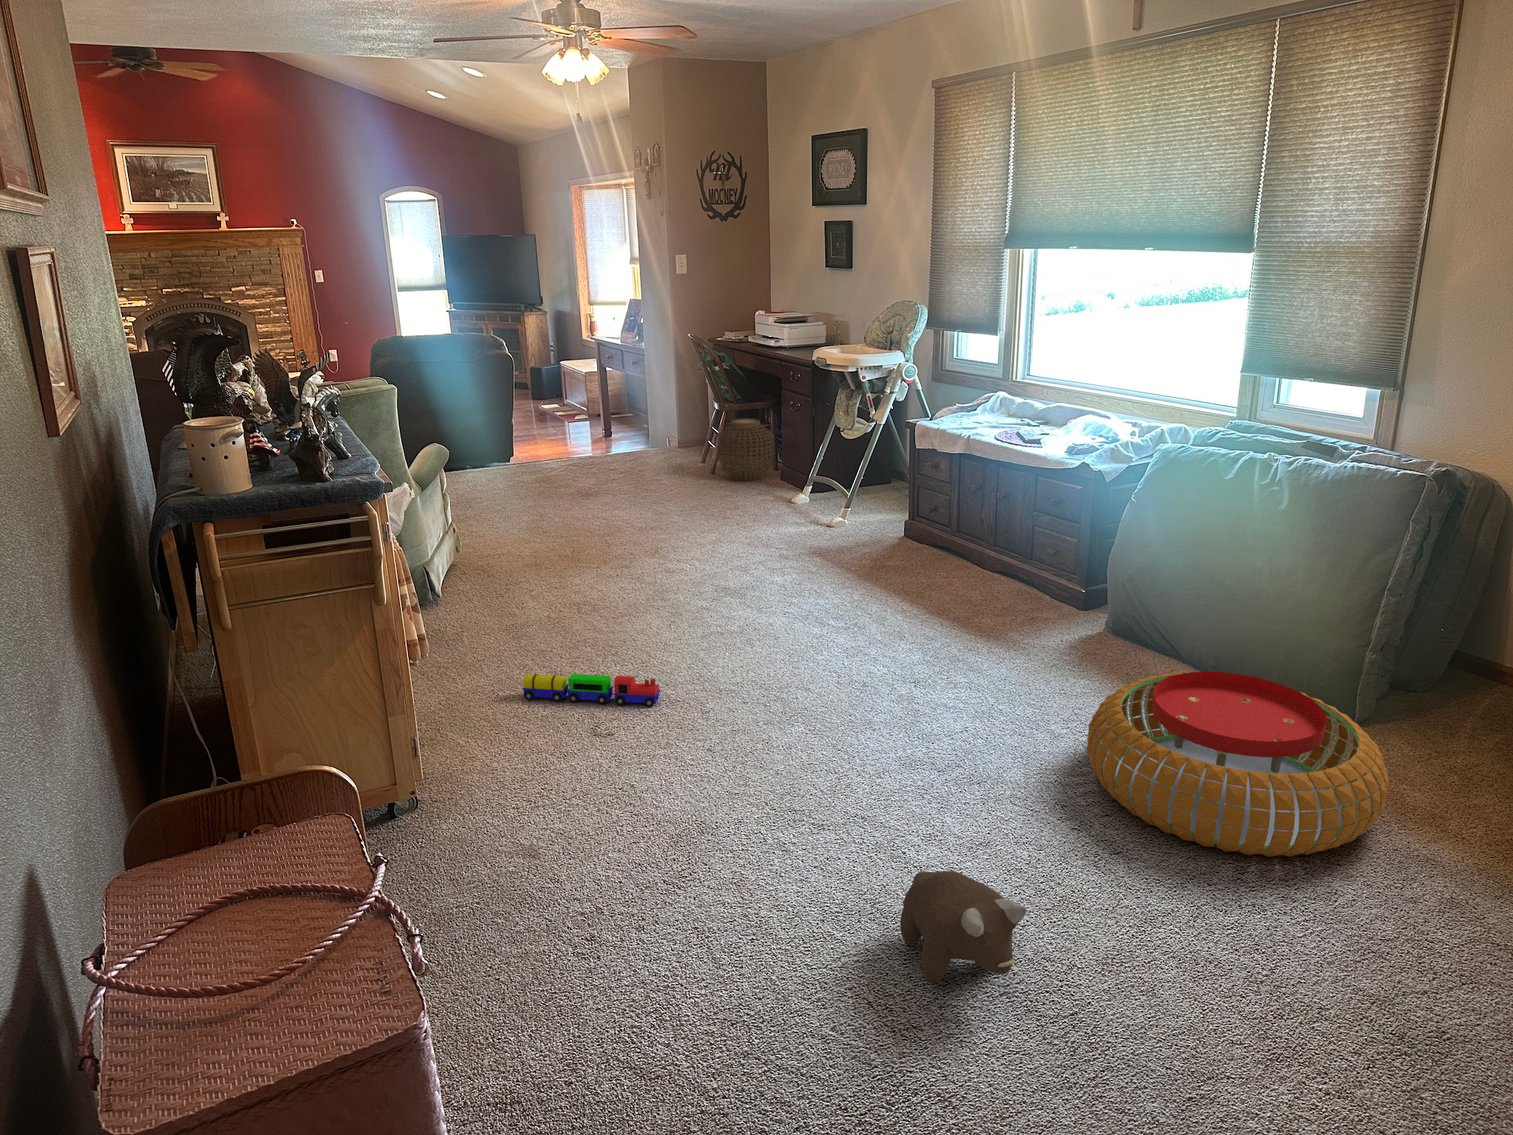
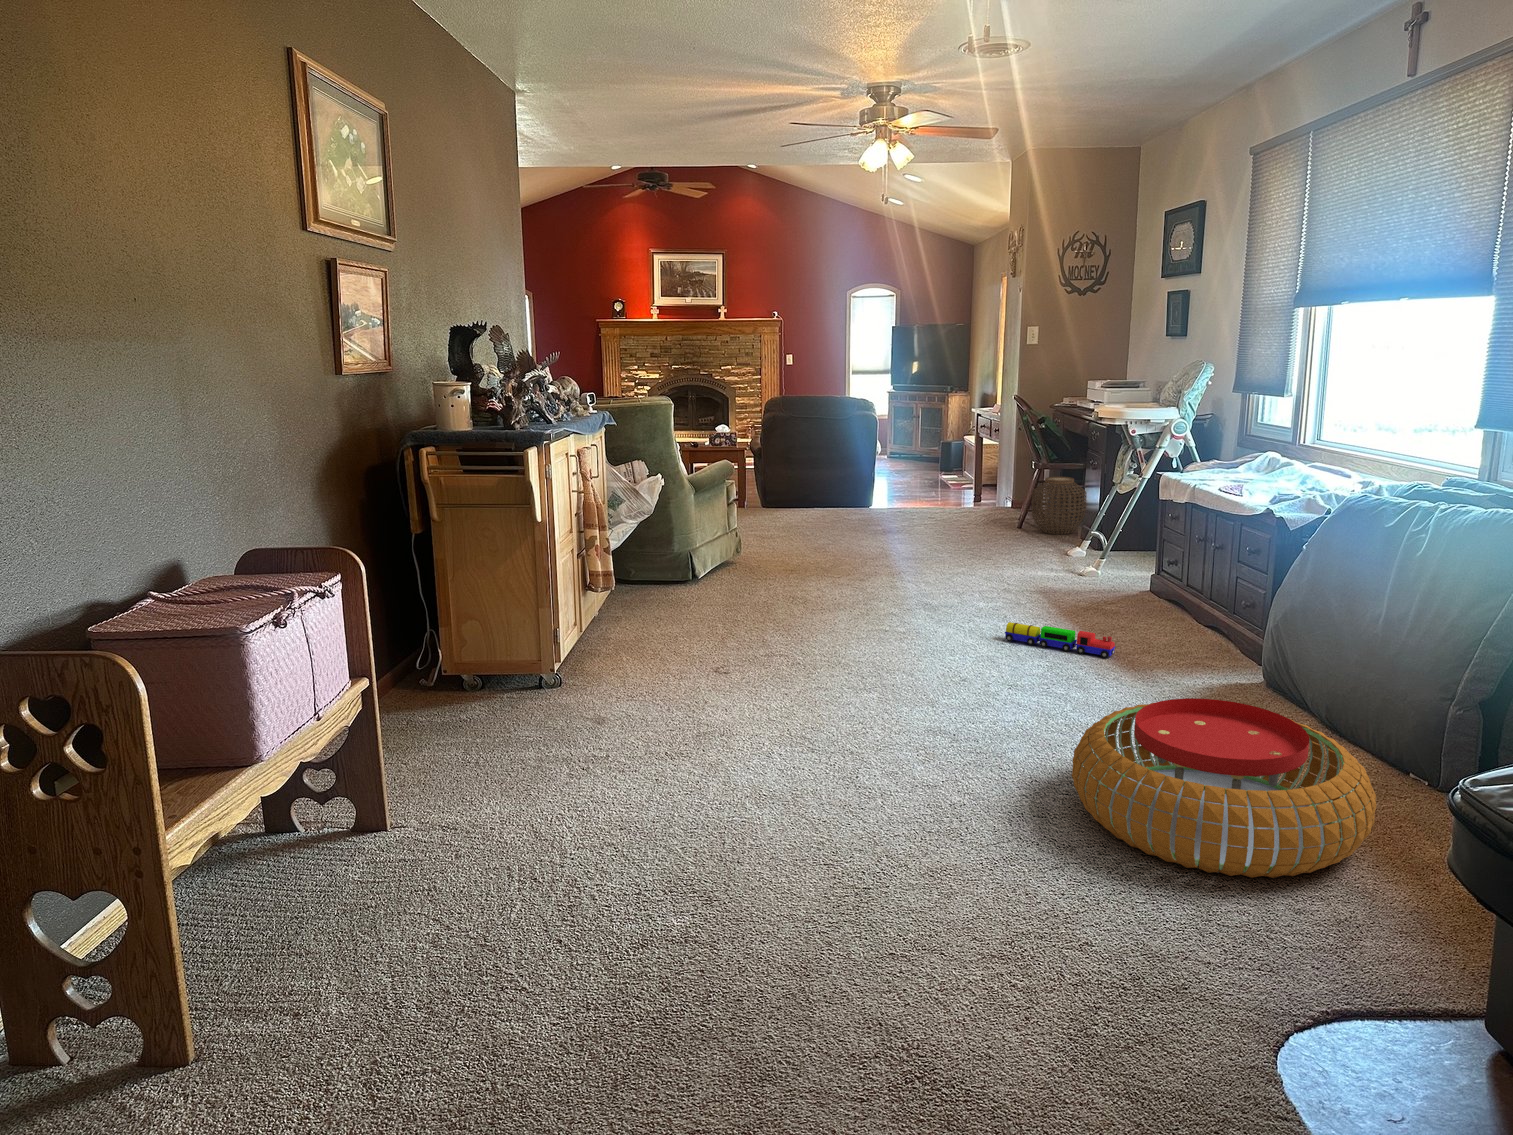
toy train: present [522,674,660,707] -> present [1005,622,1115,658]
plush toy: present [900,871,1027,983] -> none [778,781,862,865]

